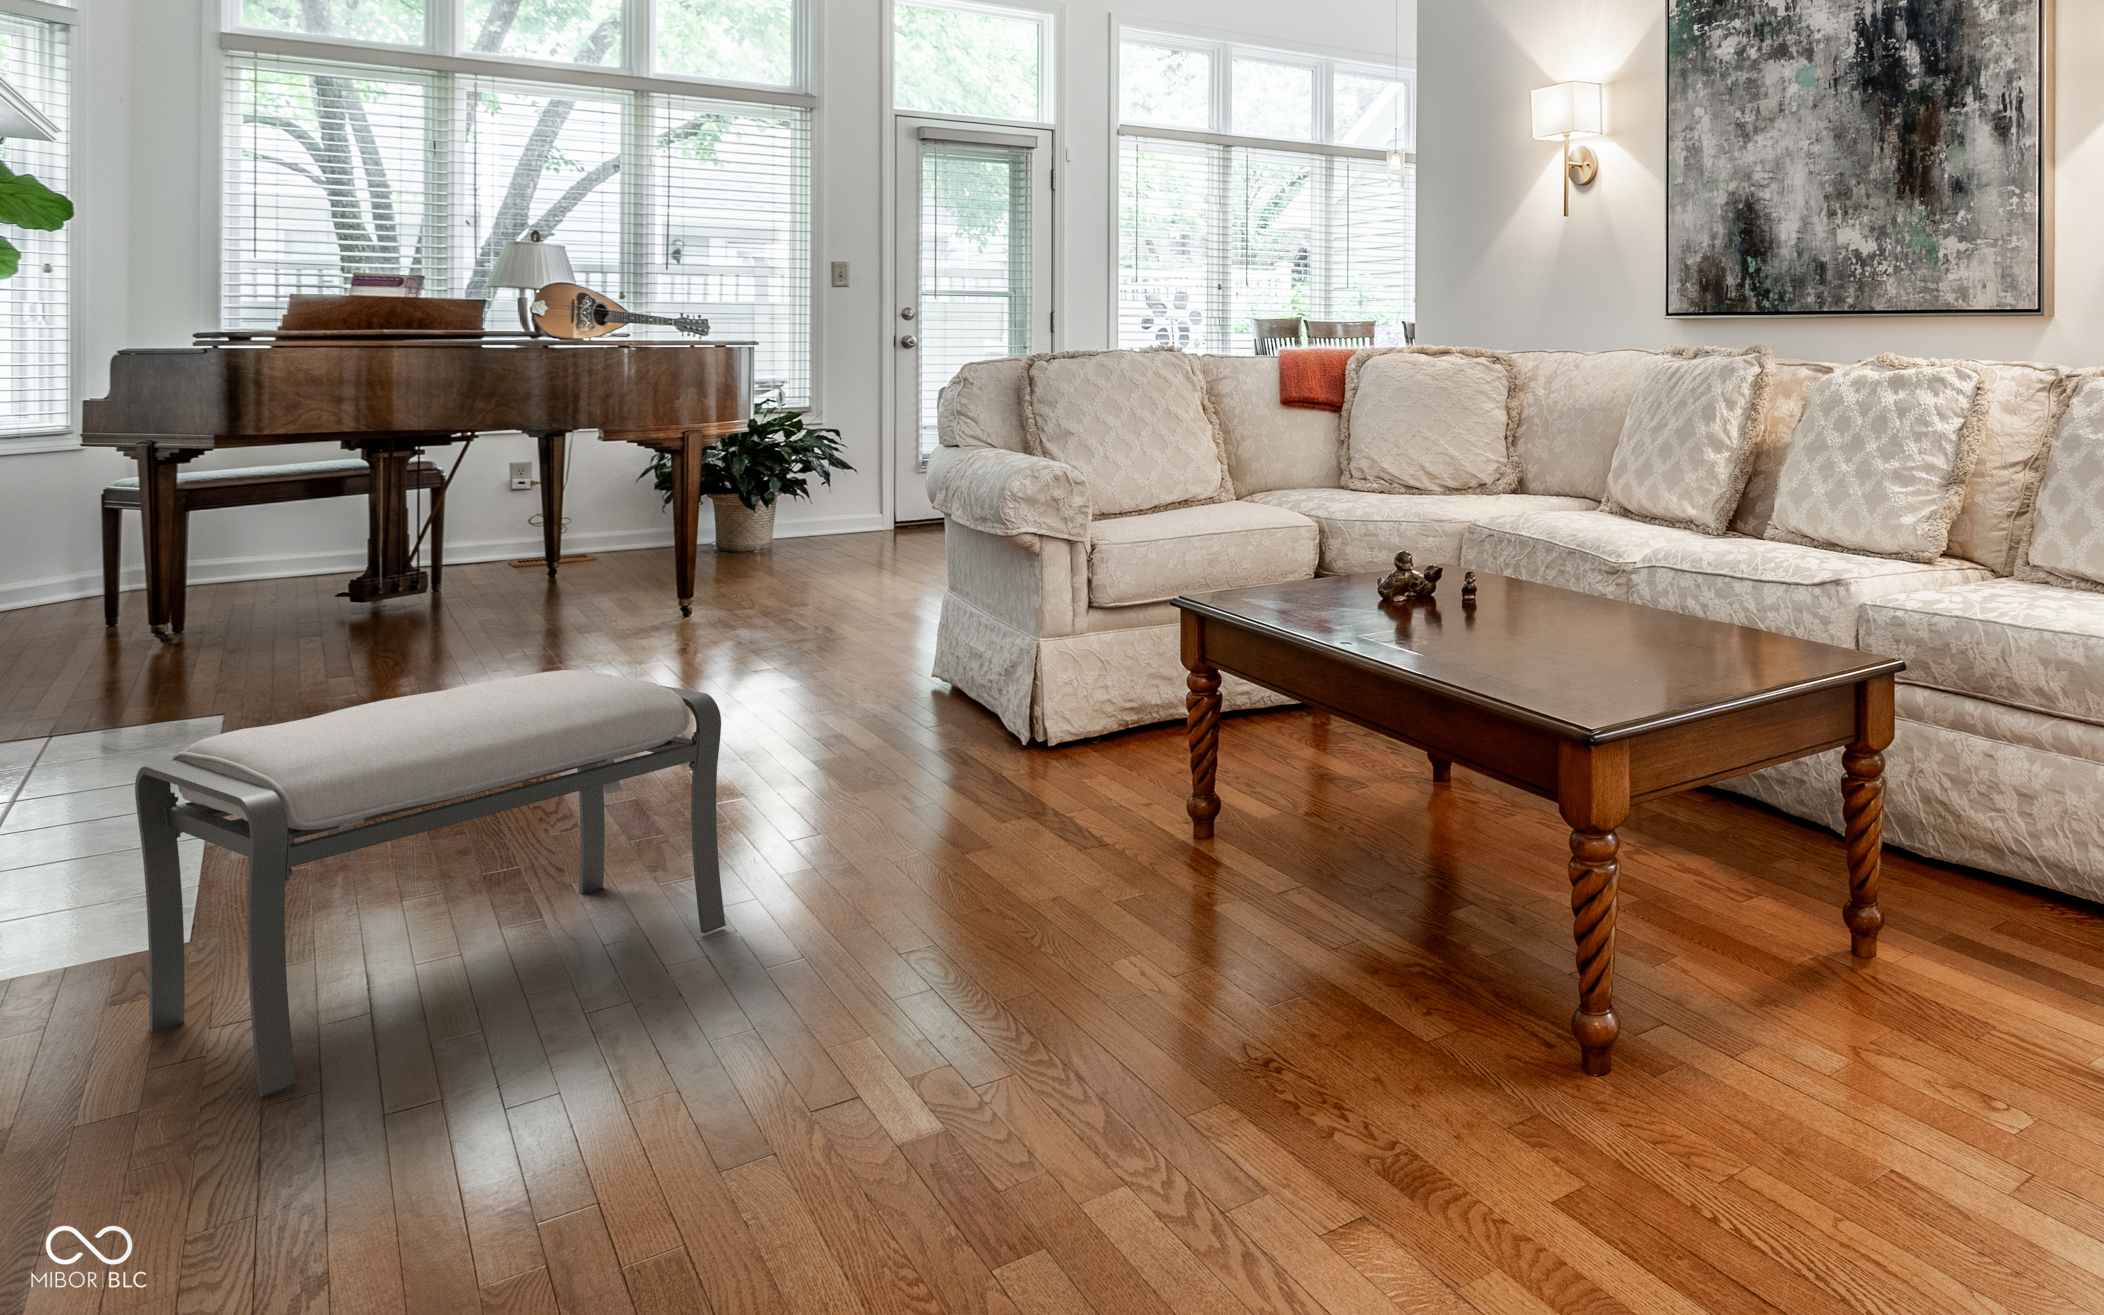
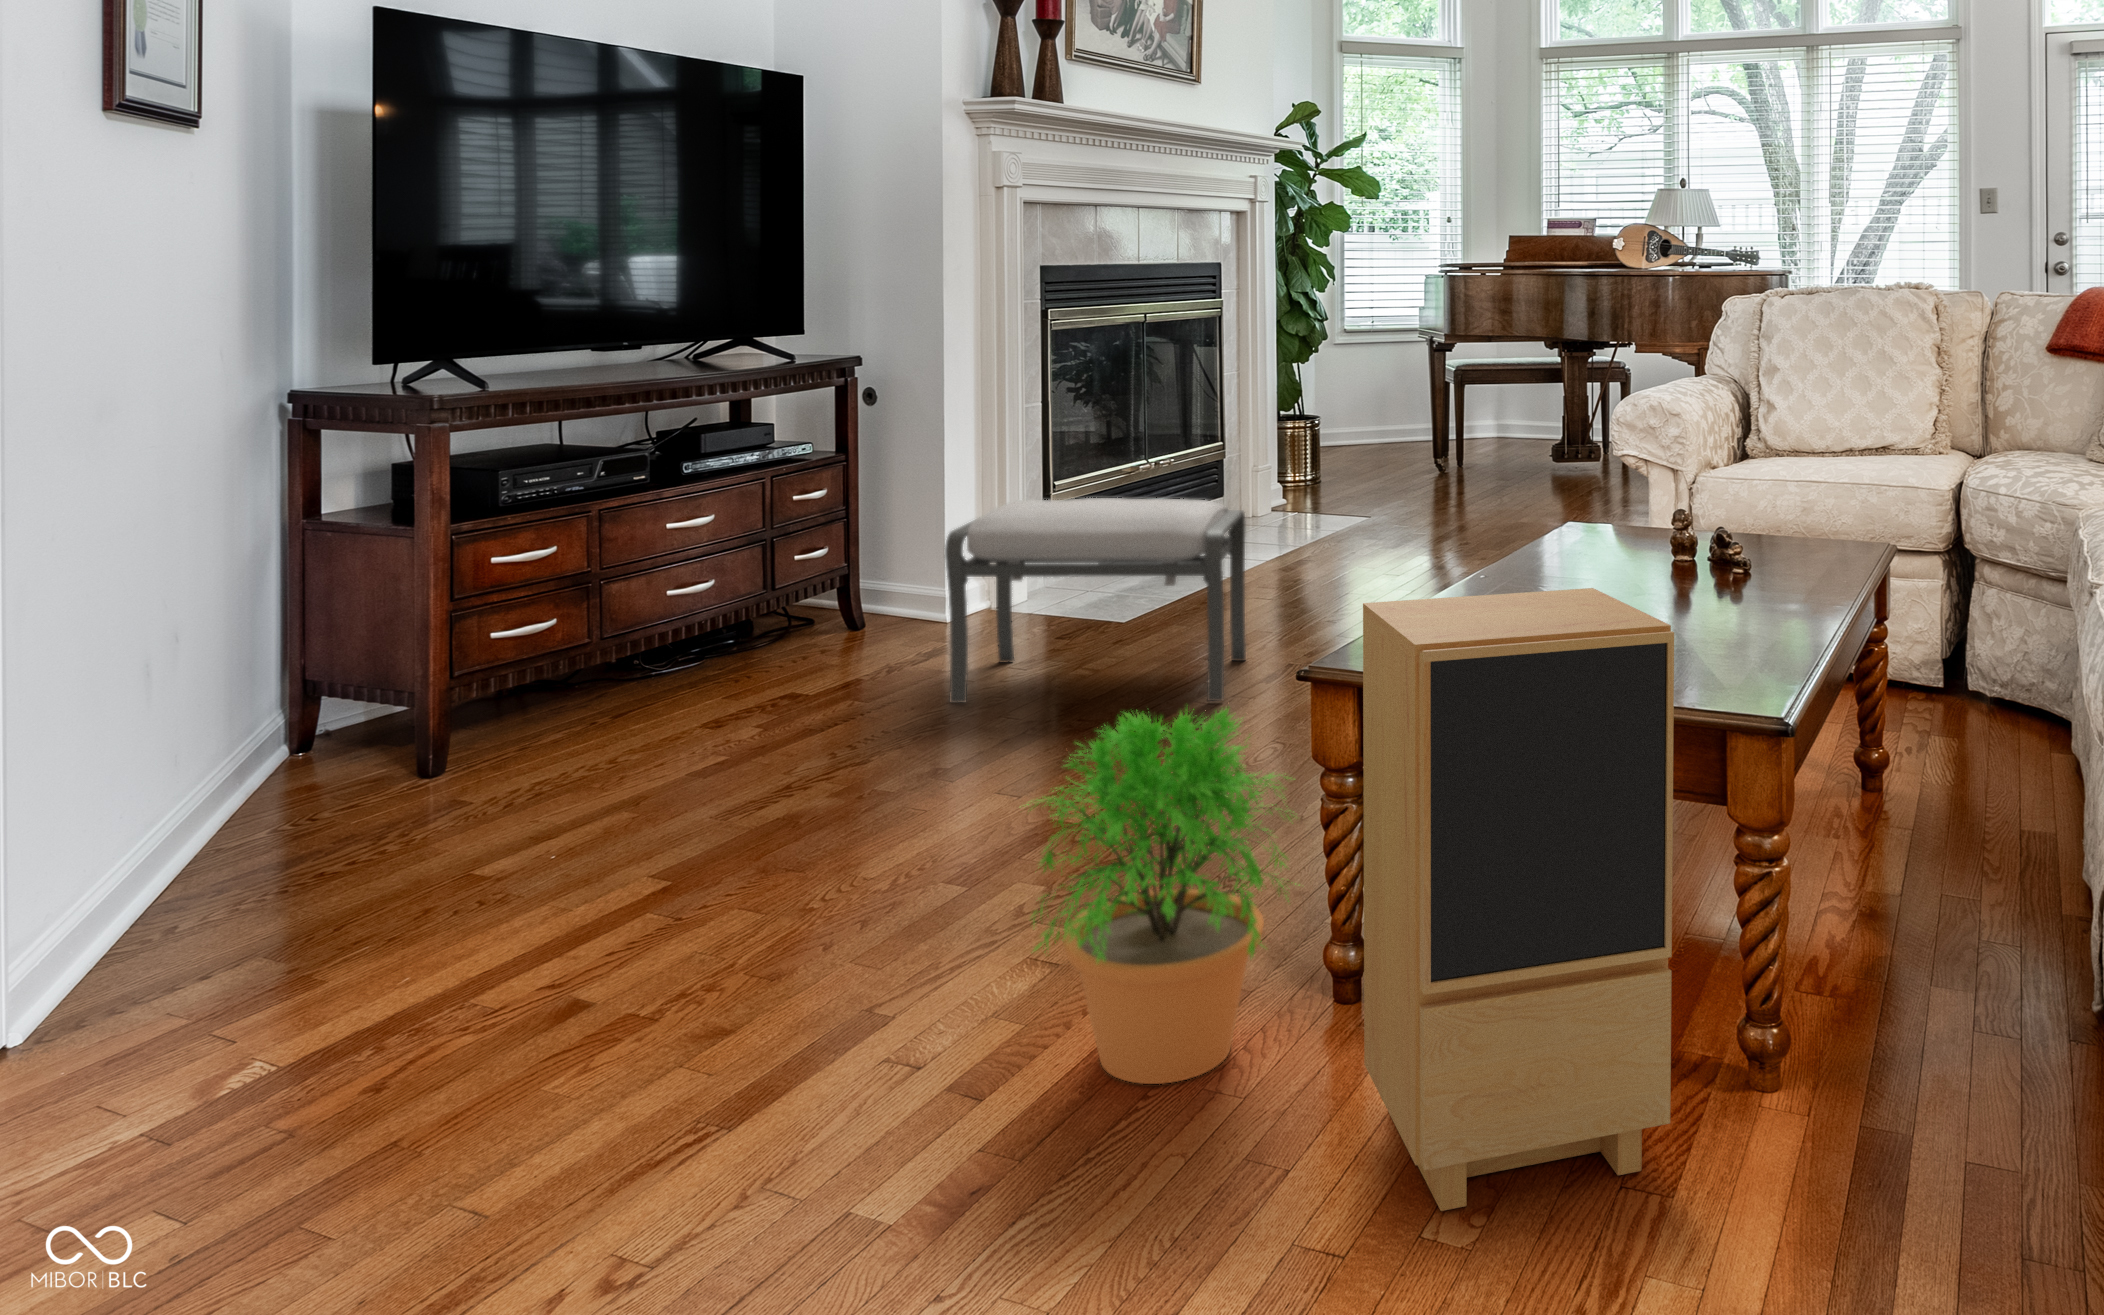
speaker: none [1778,577,1979,1077] -> present [1363,588,1674,1211]
potted plant: none [1448,758,1740,1177] -> present [1027,708,1289,1084]

